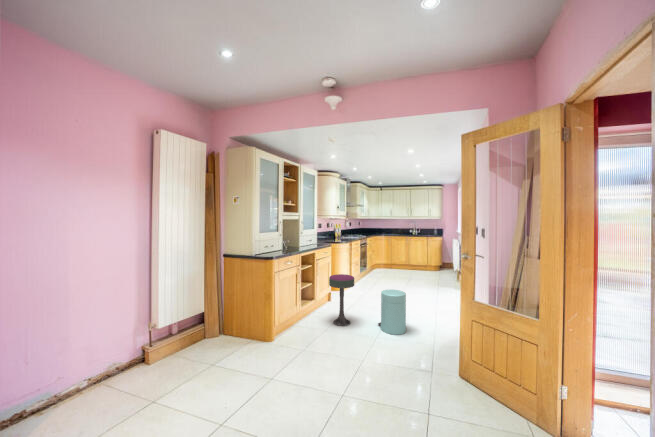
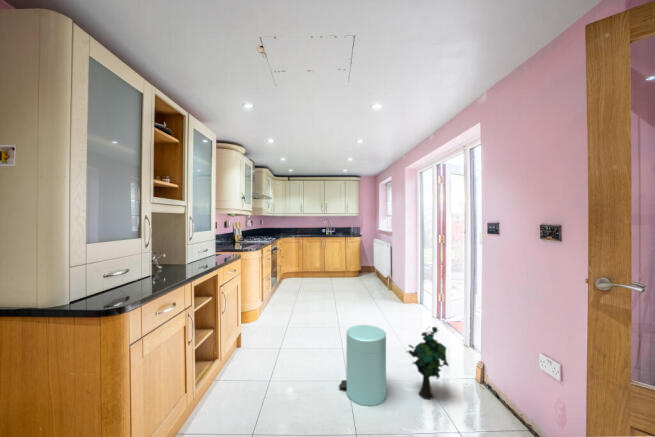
bar stool: present [329,274,354,326] -> none [254,309,300,409]
decorative plant: none [418,294,447,339] -> present [407,327,448,399]

